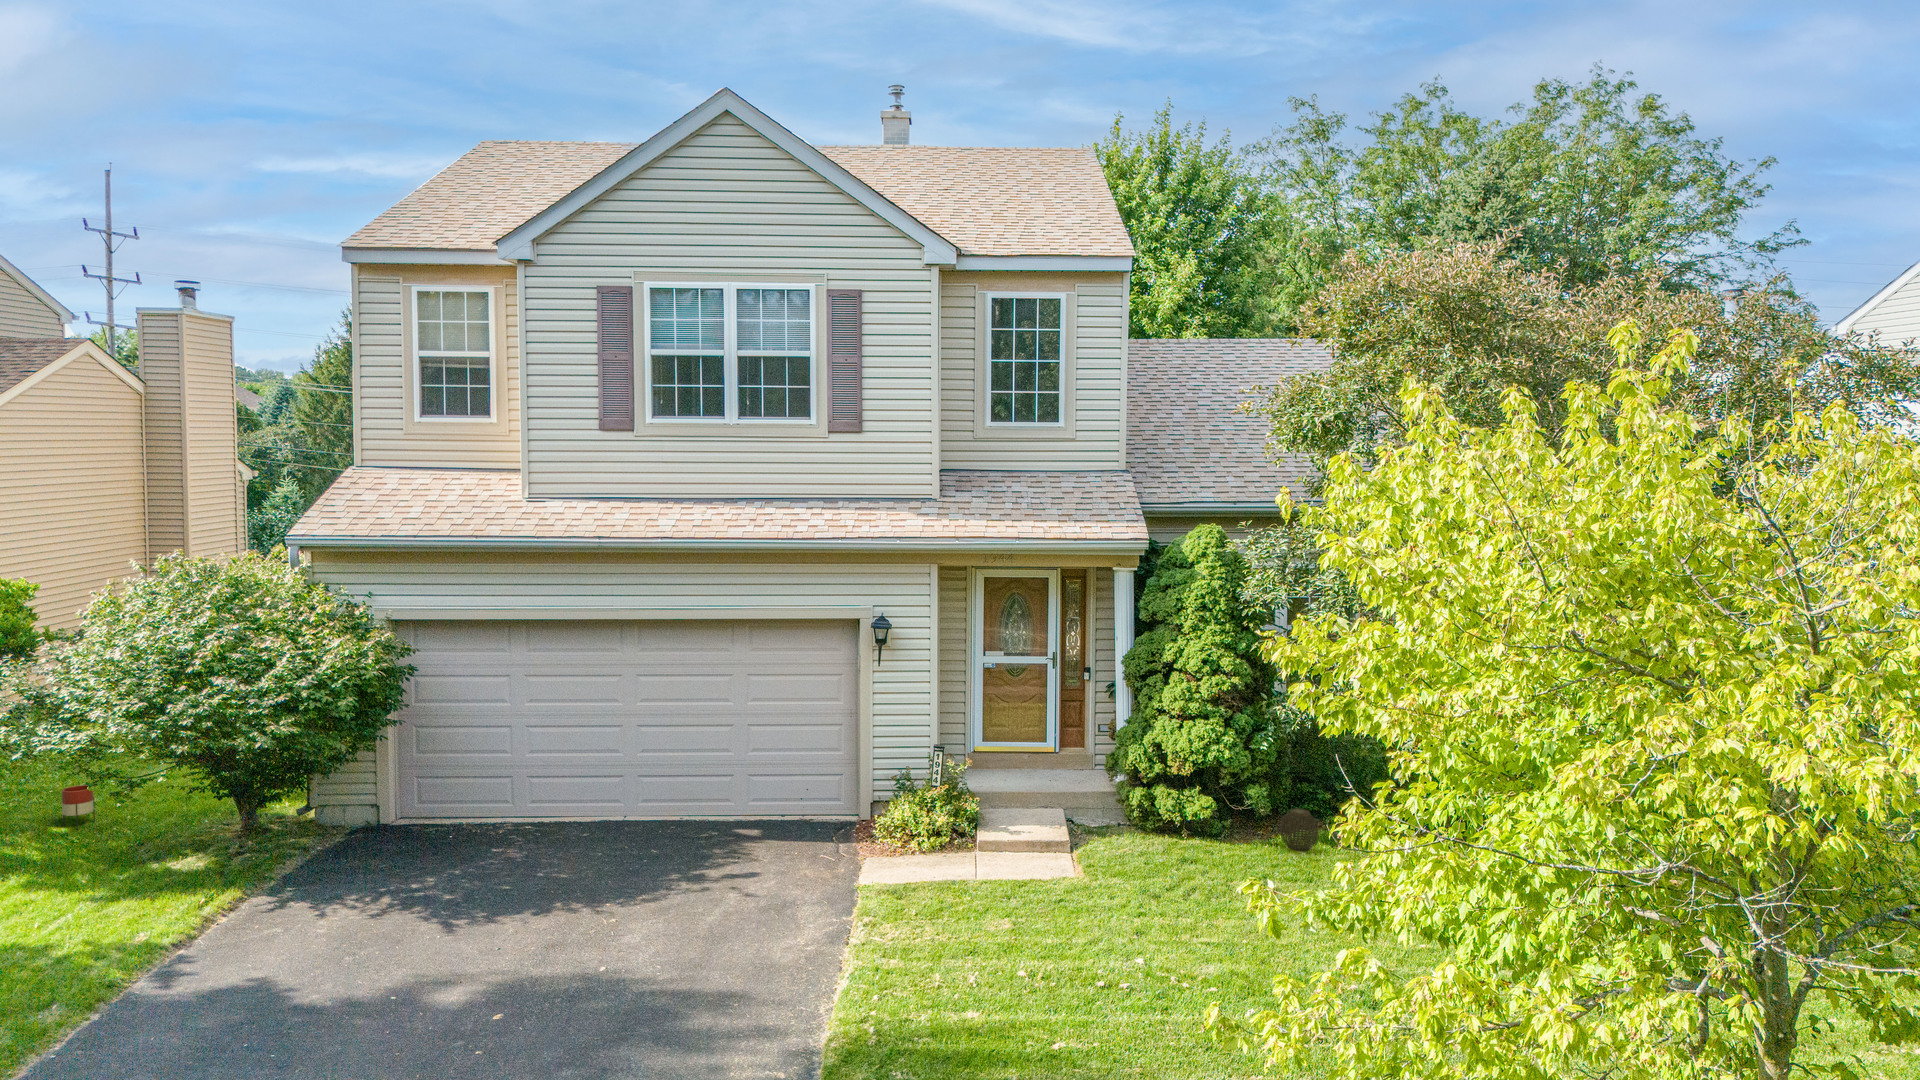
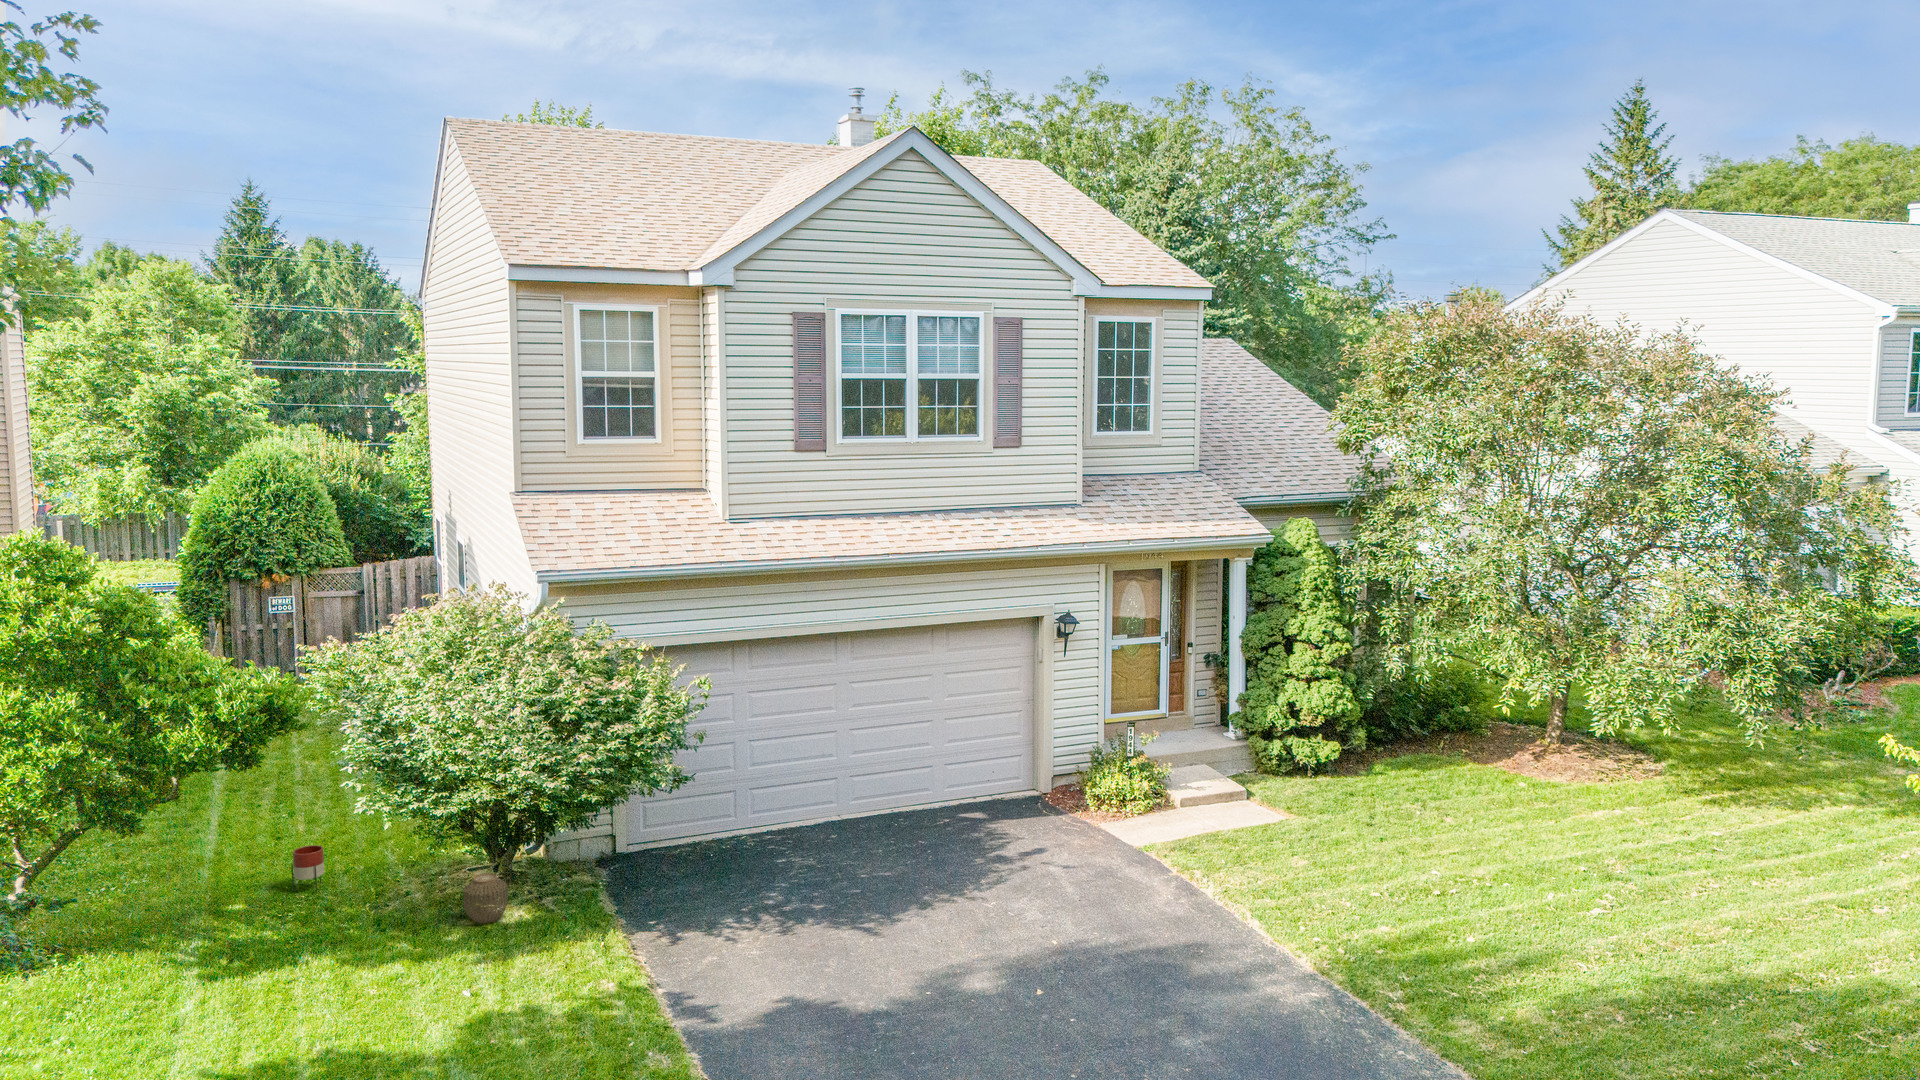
woven basket: present [1280,808,1318,851] -> present [463,874,508,923]

